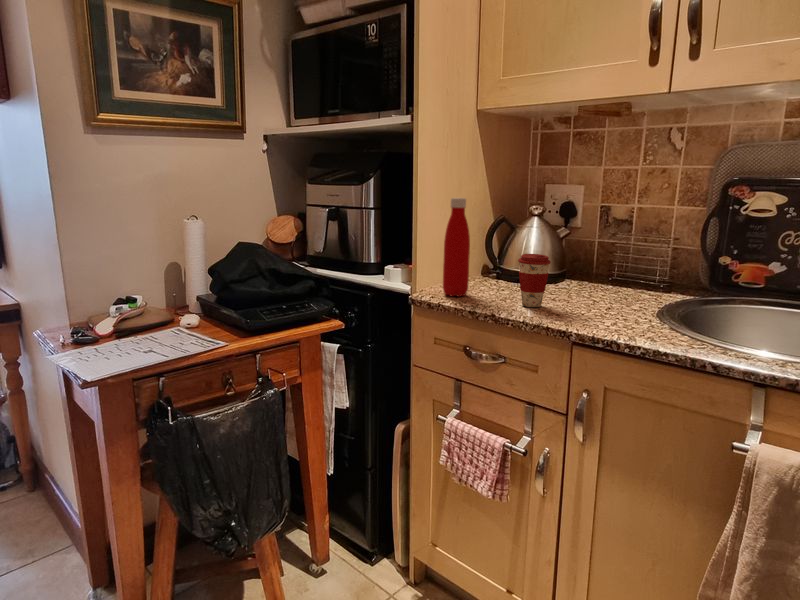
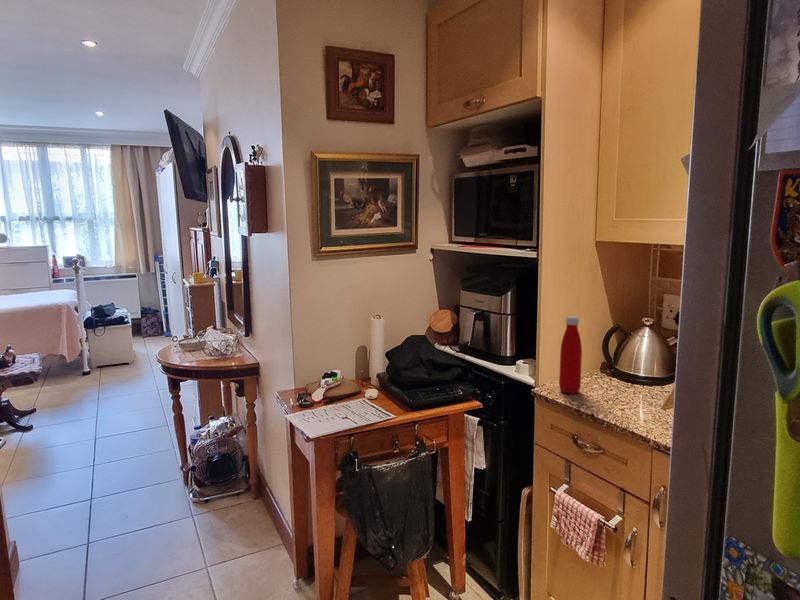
coffee cup: present [518,254,551,307] -> none [617,367,644,411]

